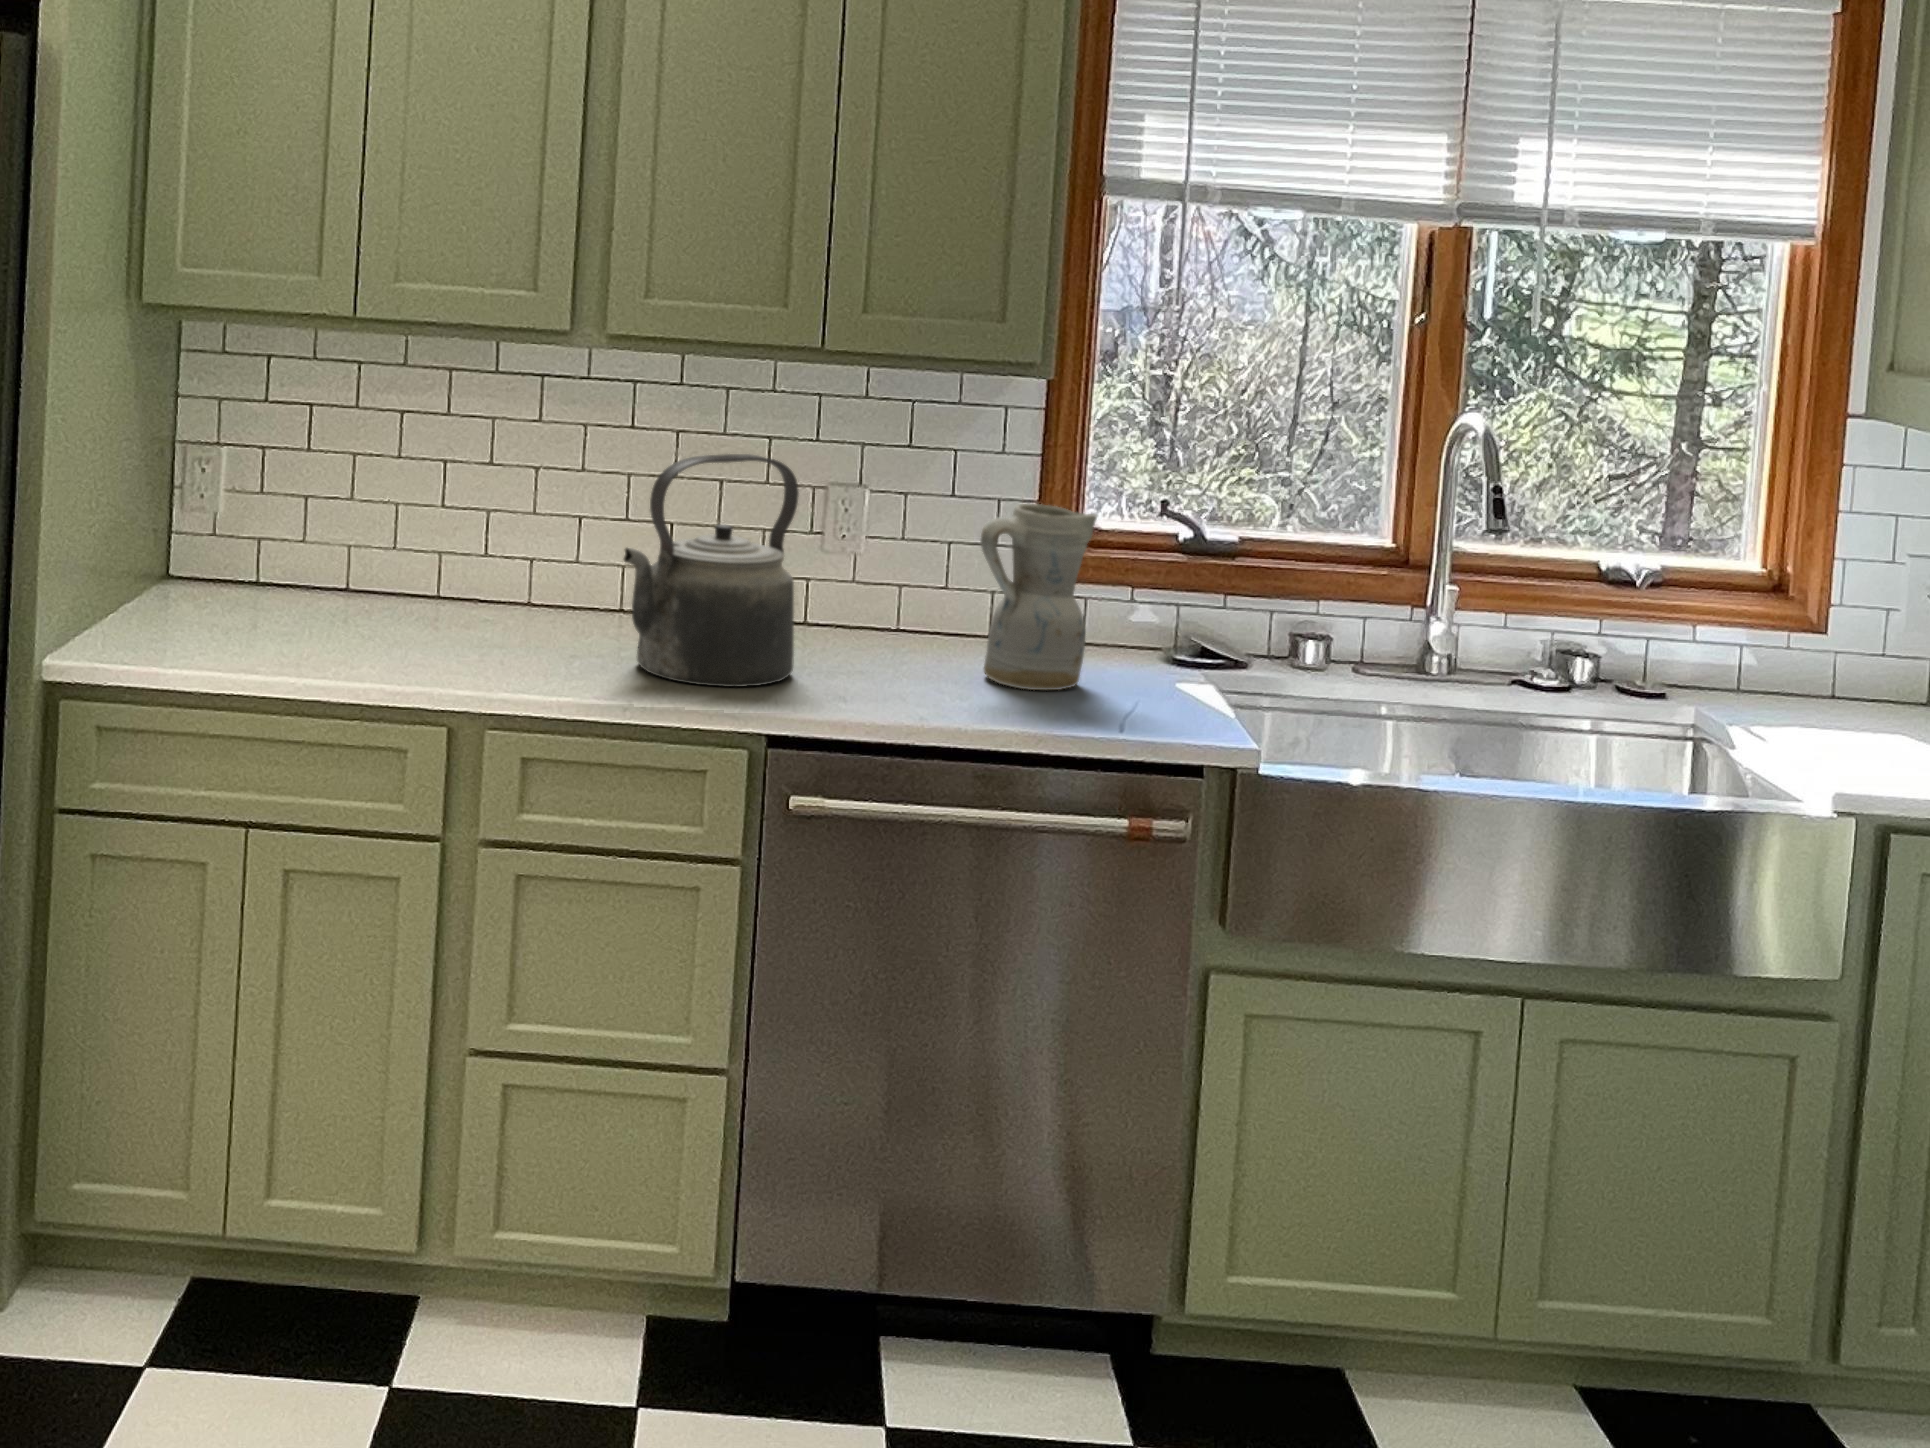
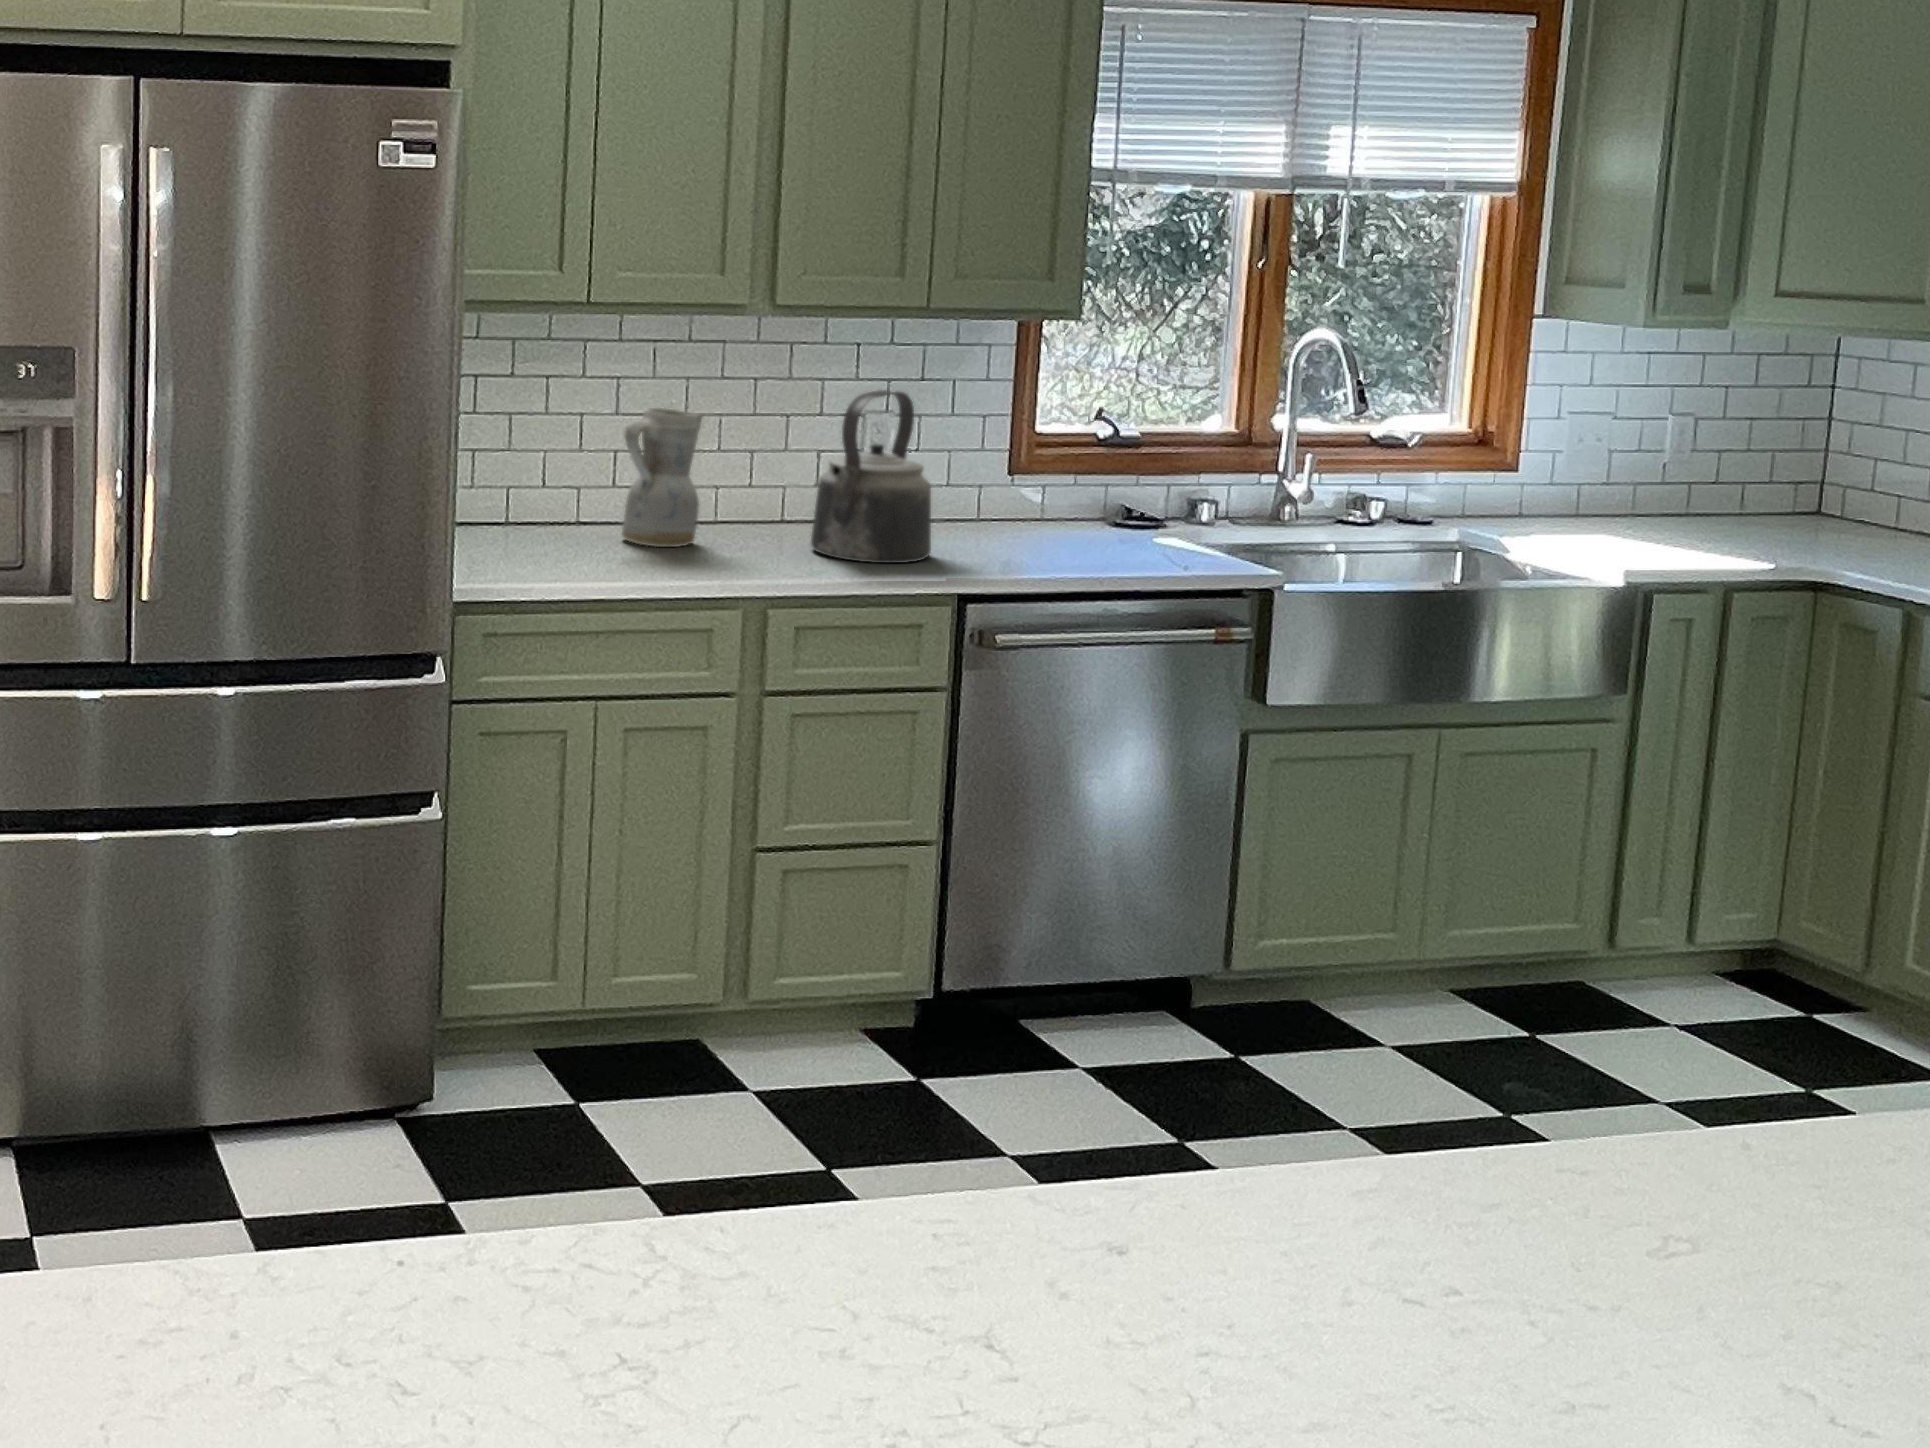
ceramic pitcher: present [980,504,1097,690] -> present [622,408,703,547]

